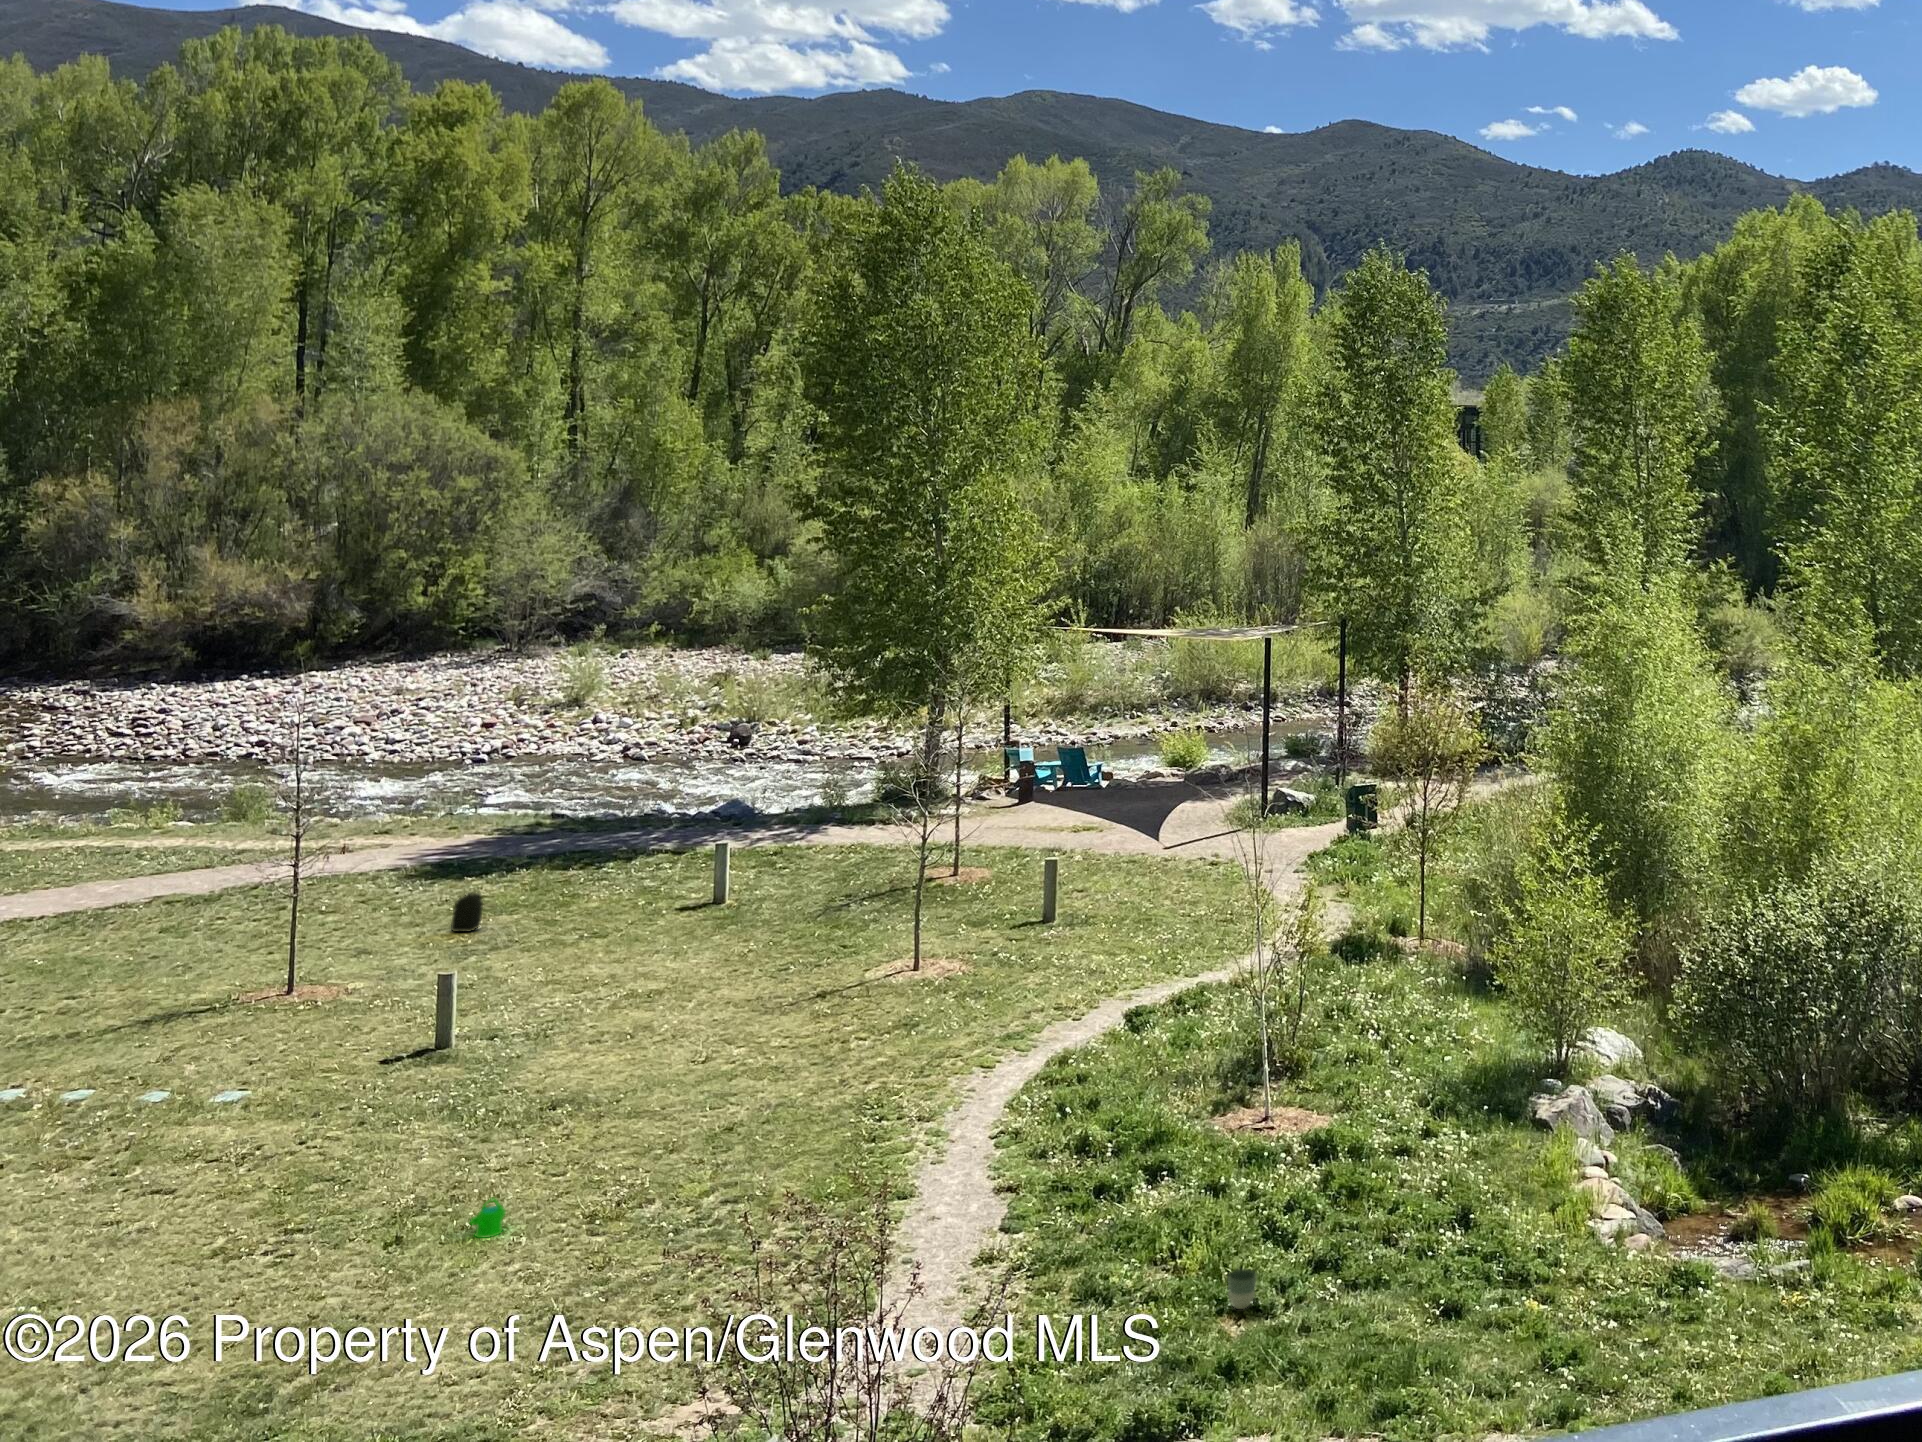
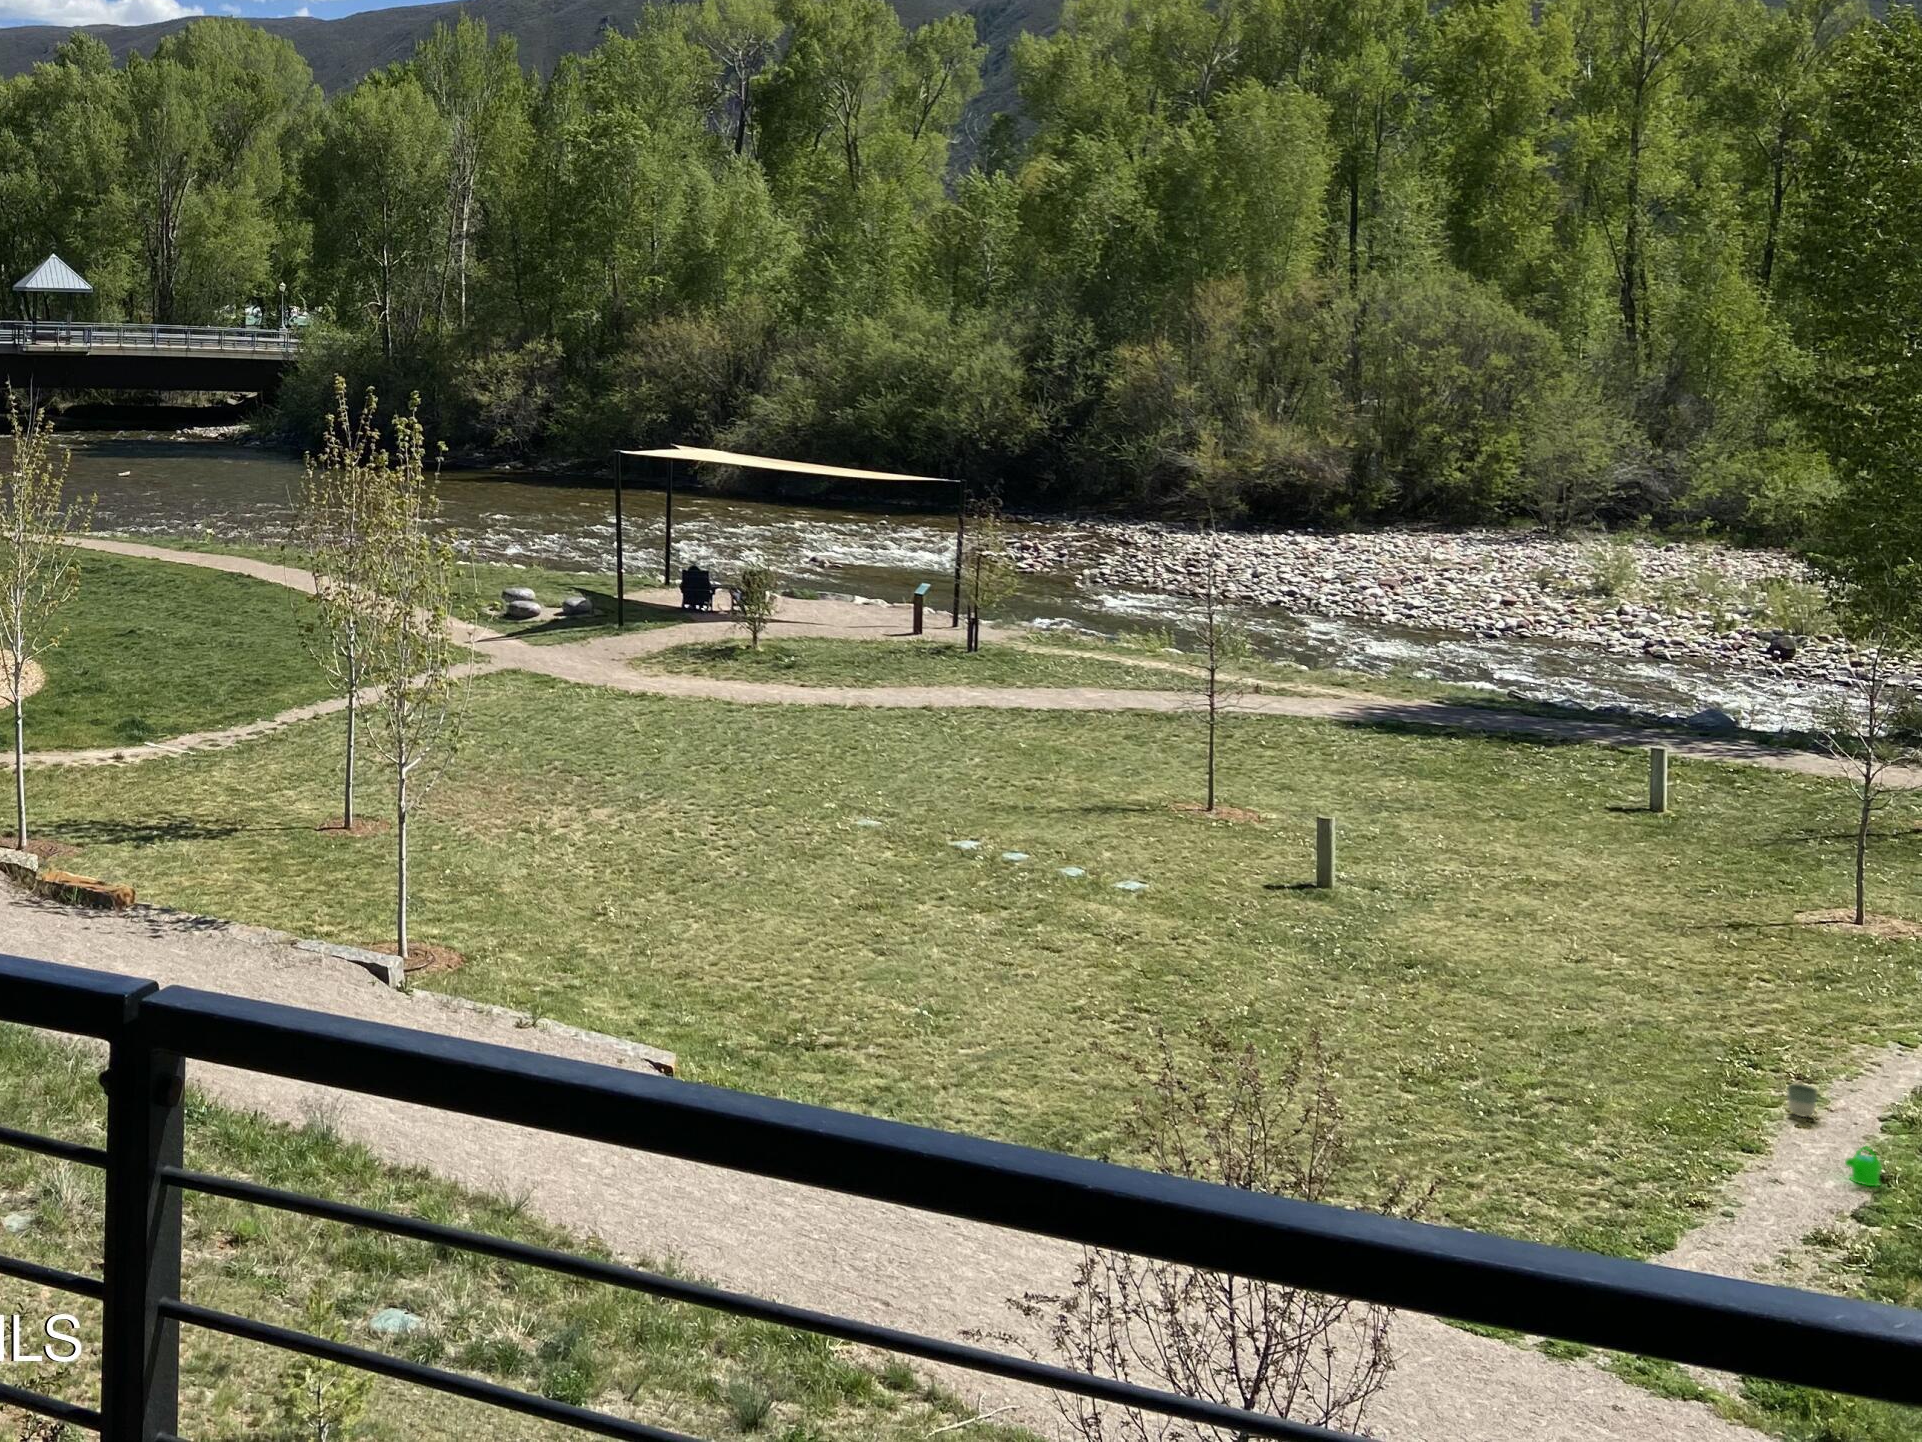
backpack: present [451,893,483,932] -> none [1357,726,1384,761]
watering can: present [470,1197,506,1238] -> present [1845,1146,1882,1186]

